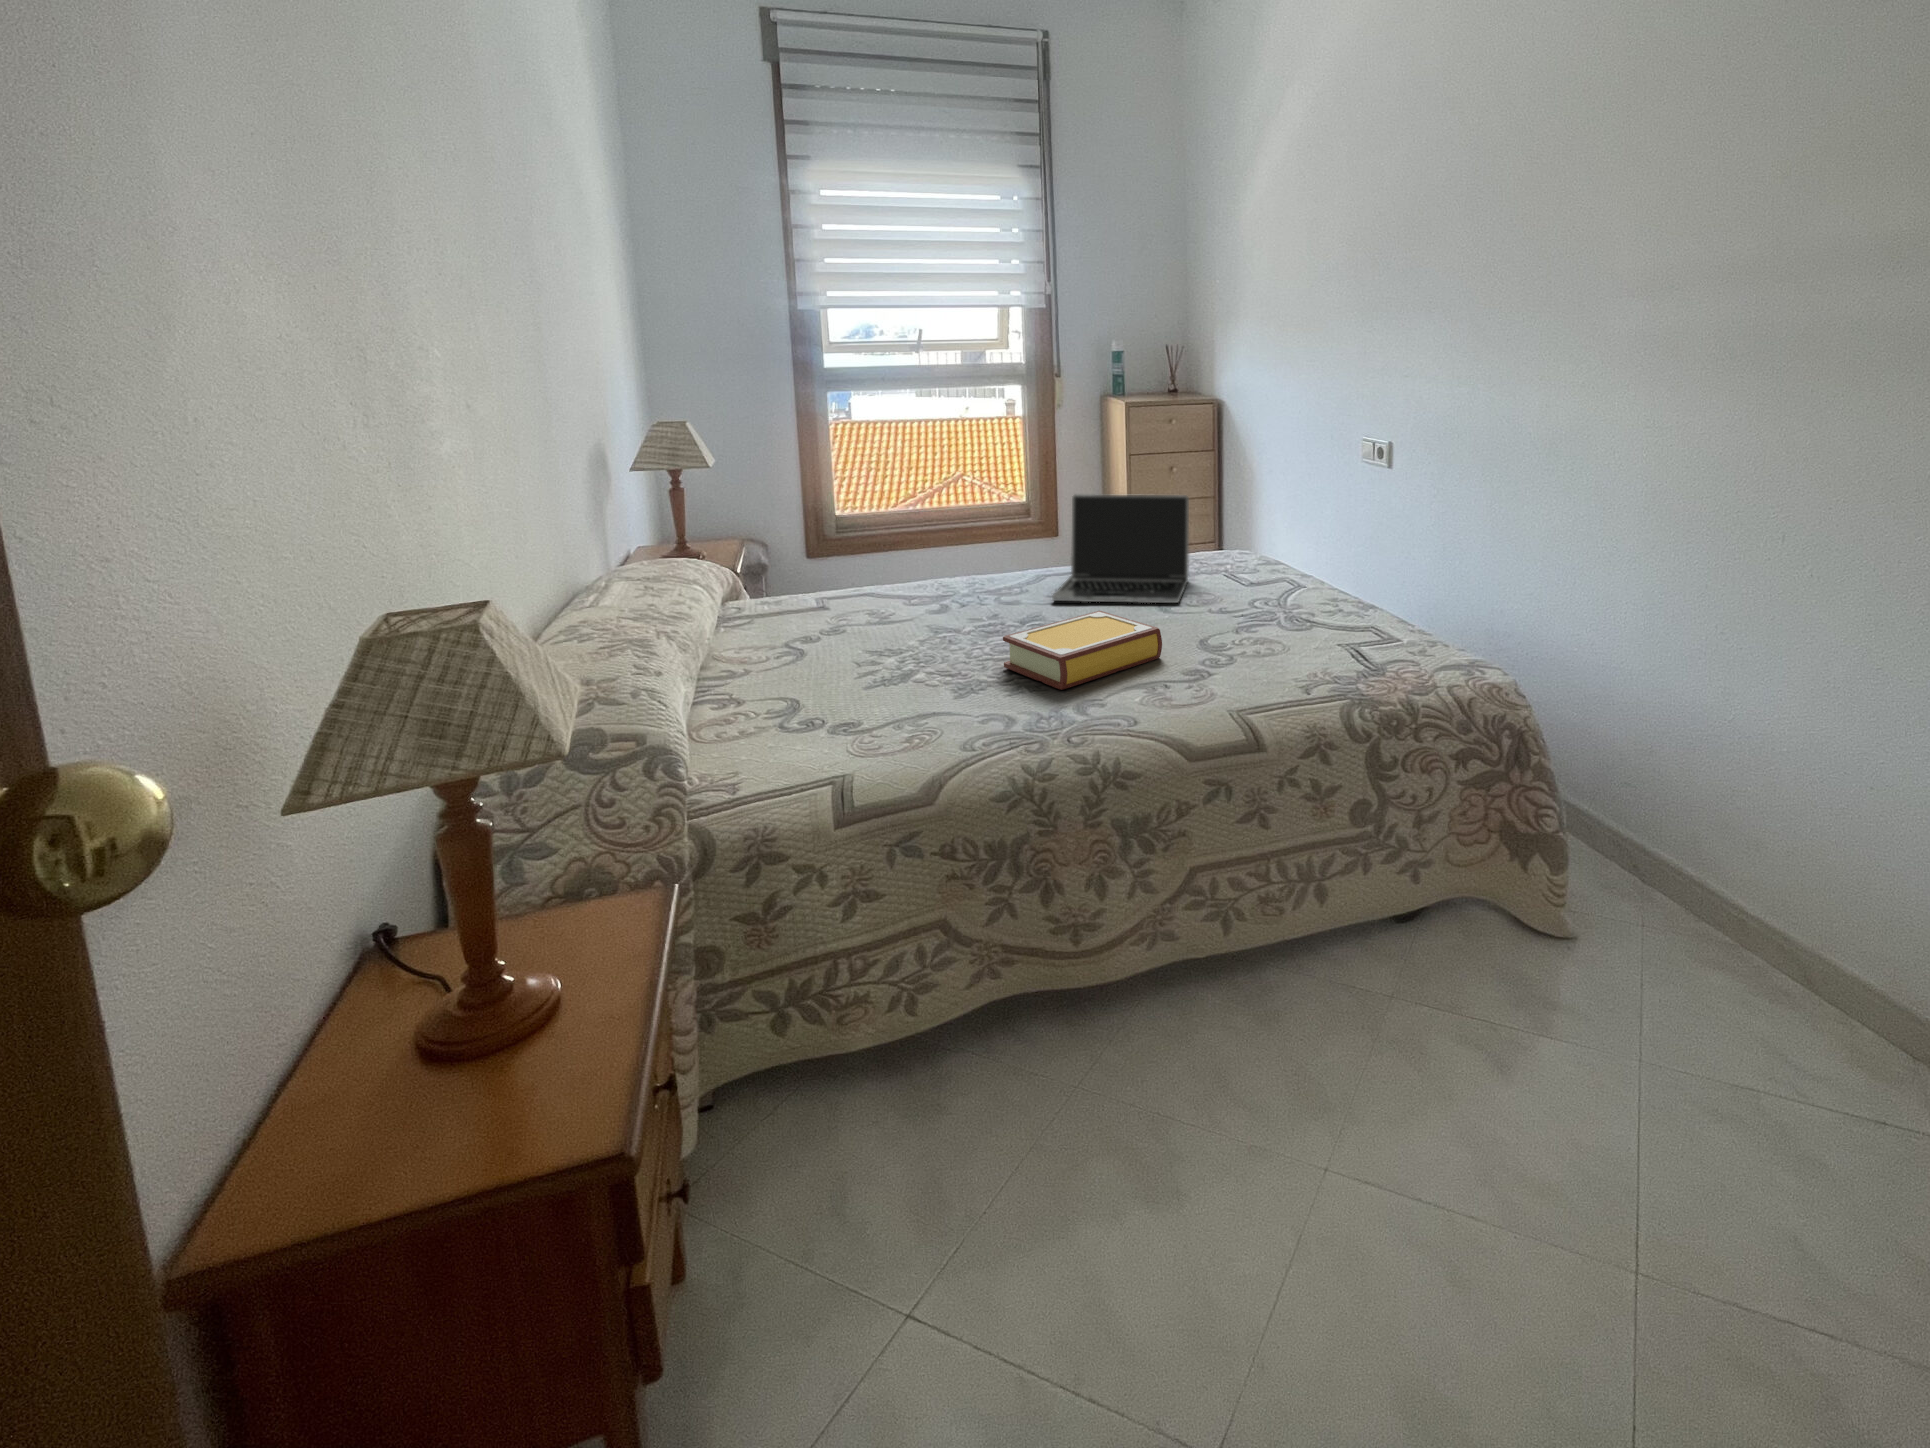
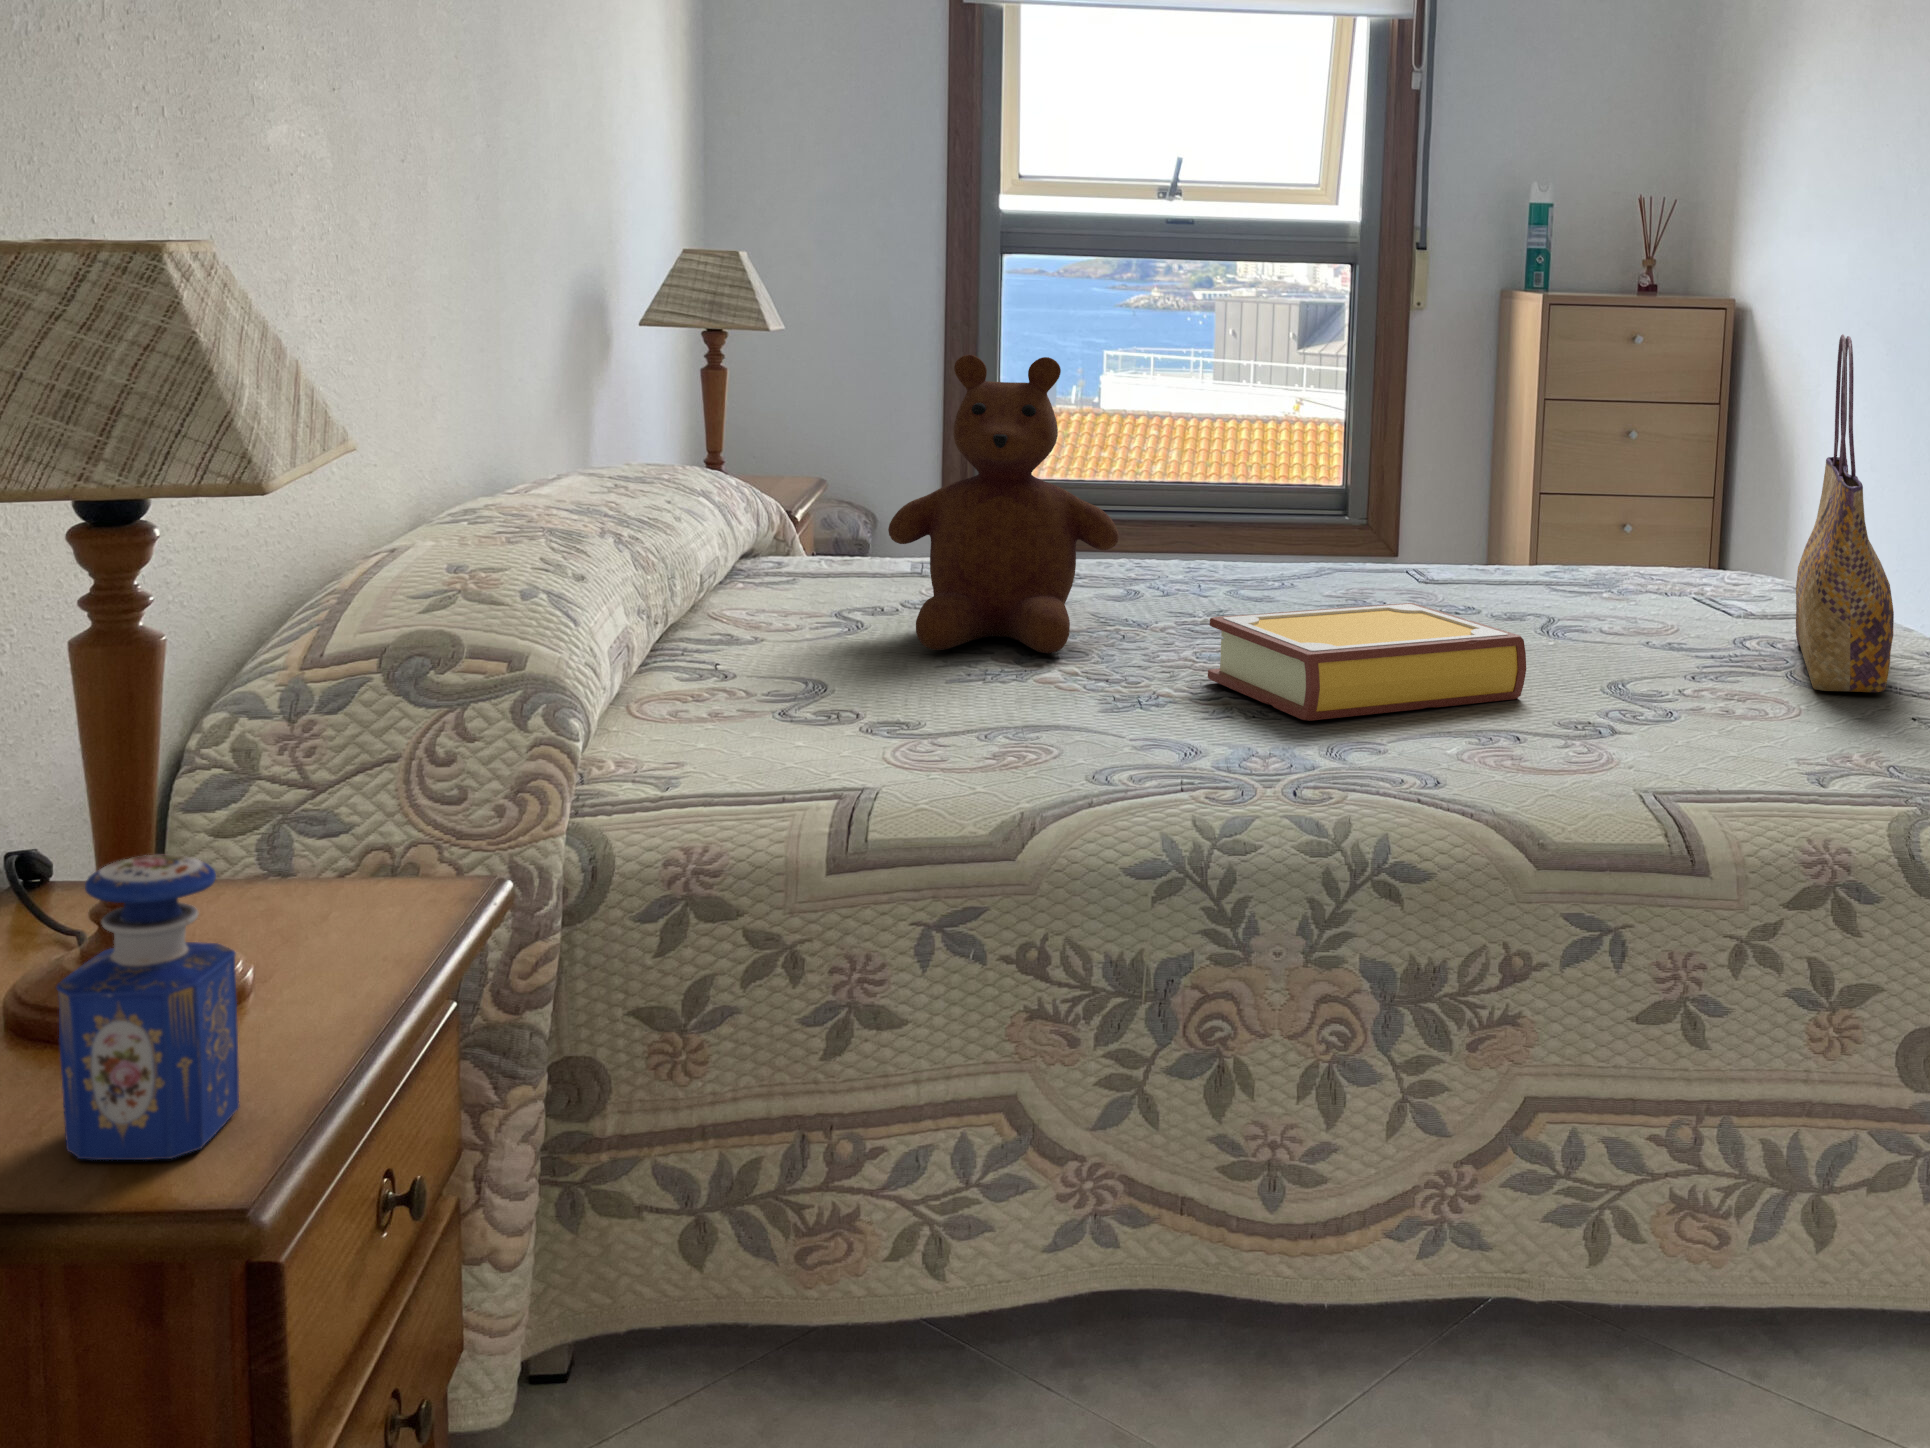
tote bag: none [1277,461,1324,633] -> present [1796,334,1894,692]
laptop: present [1052,494,1189,603] -> none [1333,410,1630,625]
teddy bear: none [815,501,943,667] -> present [888,355,1119,653]
perfume bottle: none [474,947,578,1125] -> present [57,854,239,1160]

